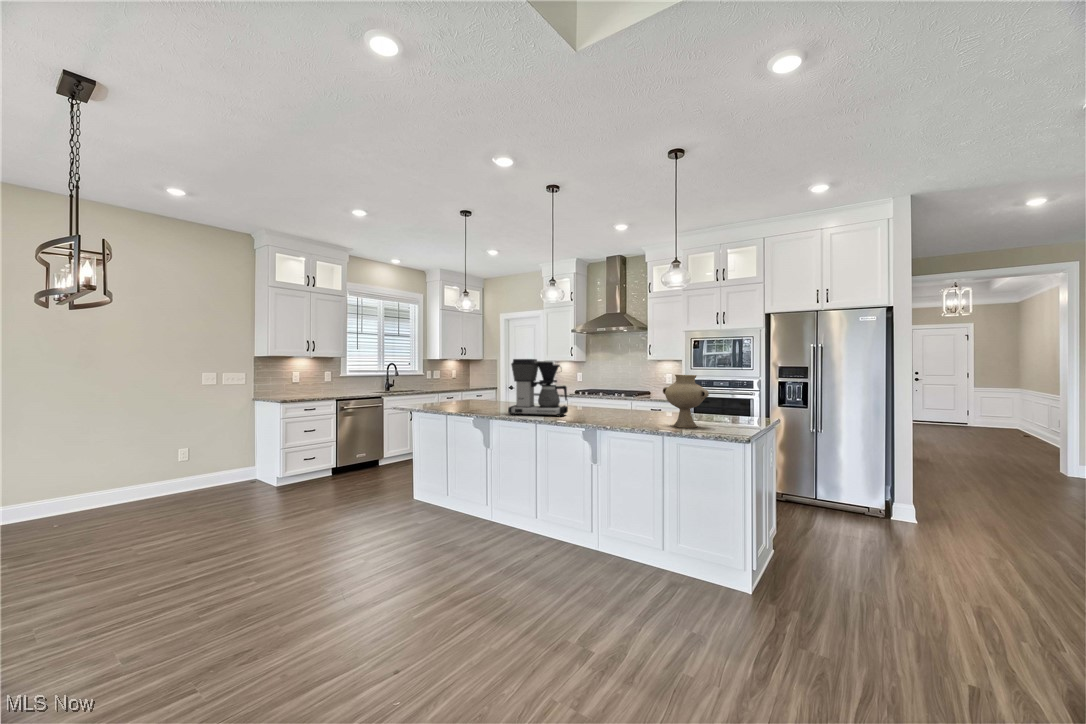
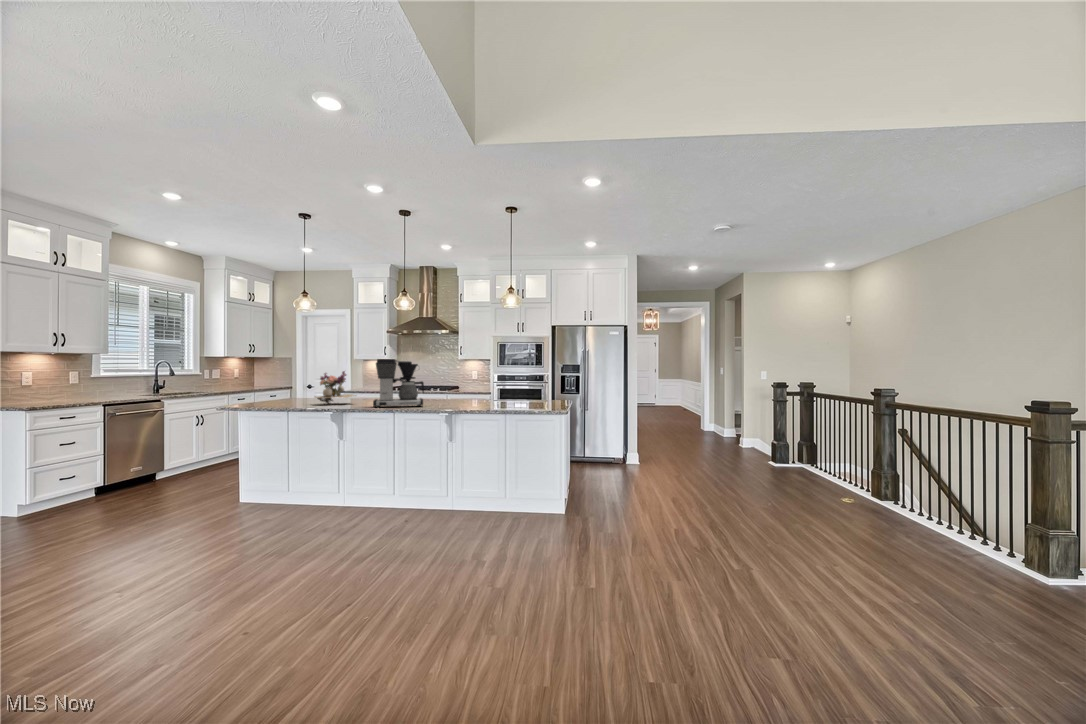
flower arrangement: none [466,372,509,408] -> present [315,371,356,403]
vase: present [663,375,709,428] -> none [506,371,539,408]

